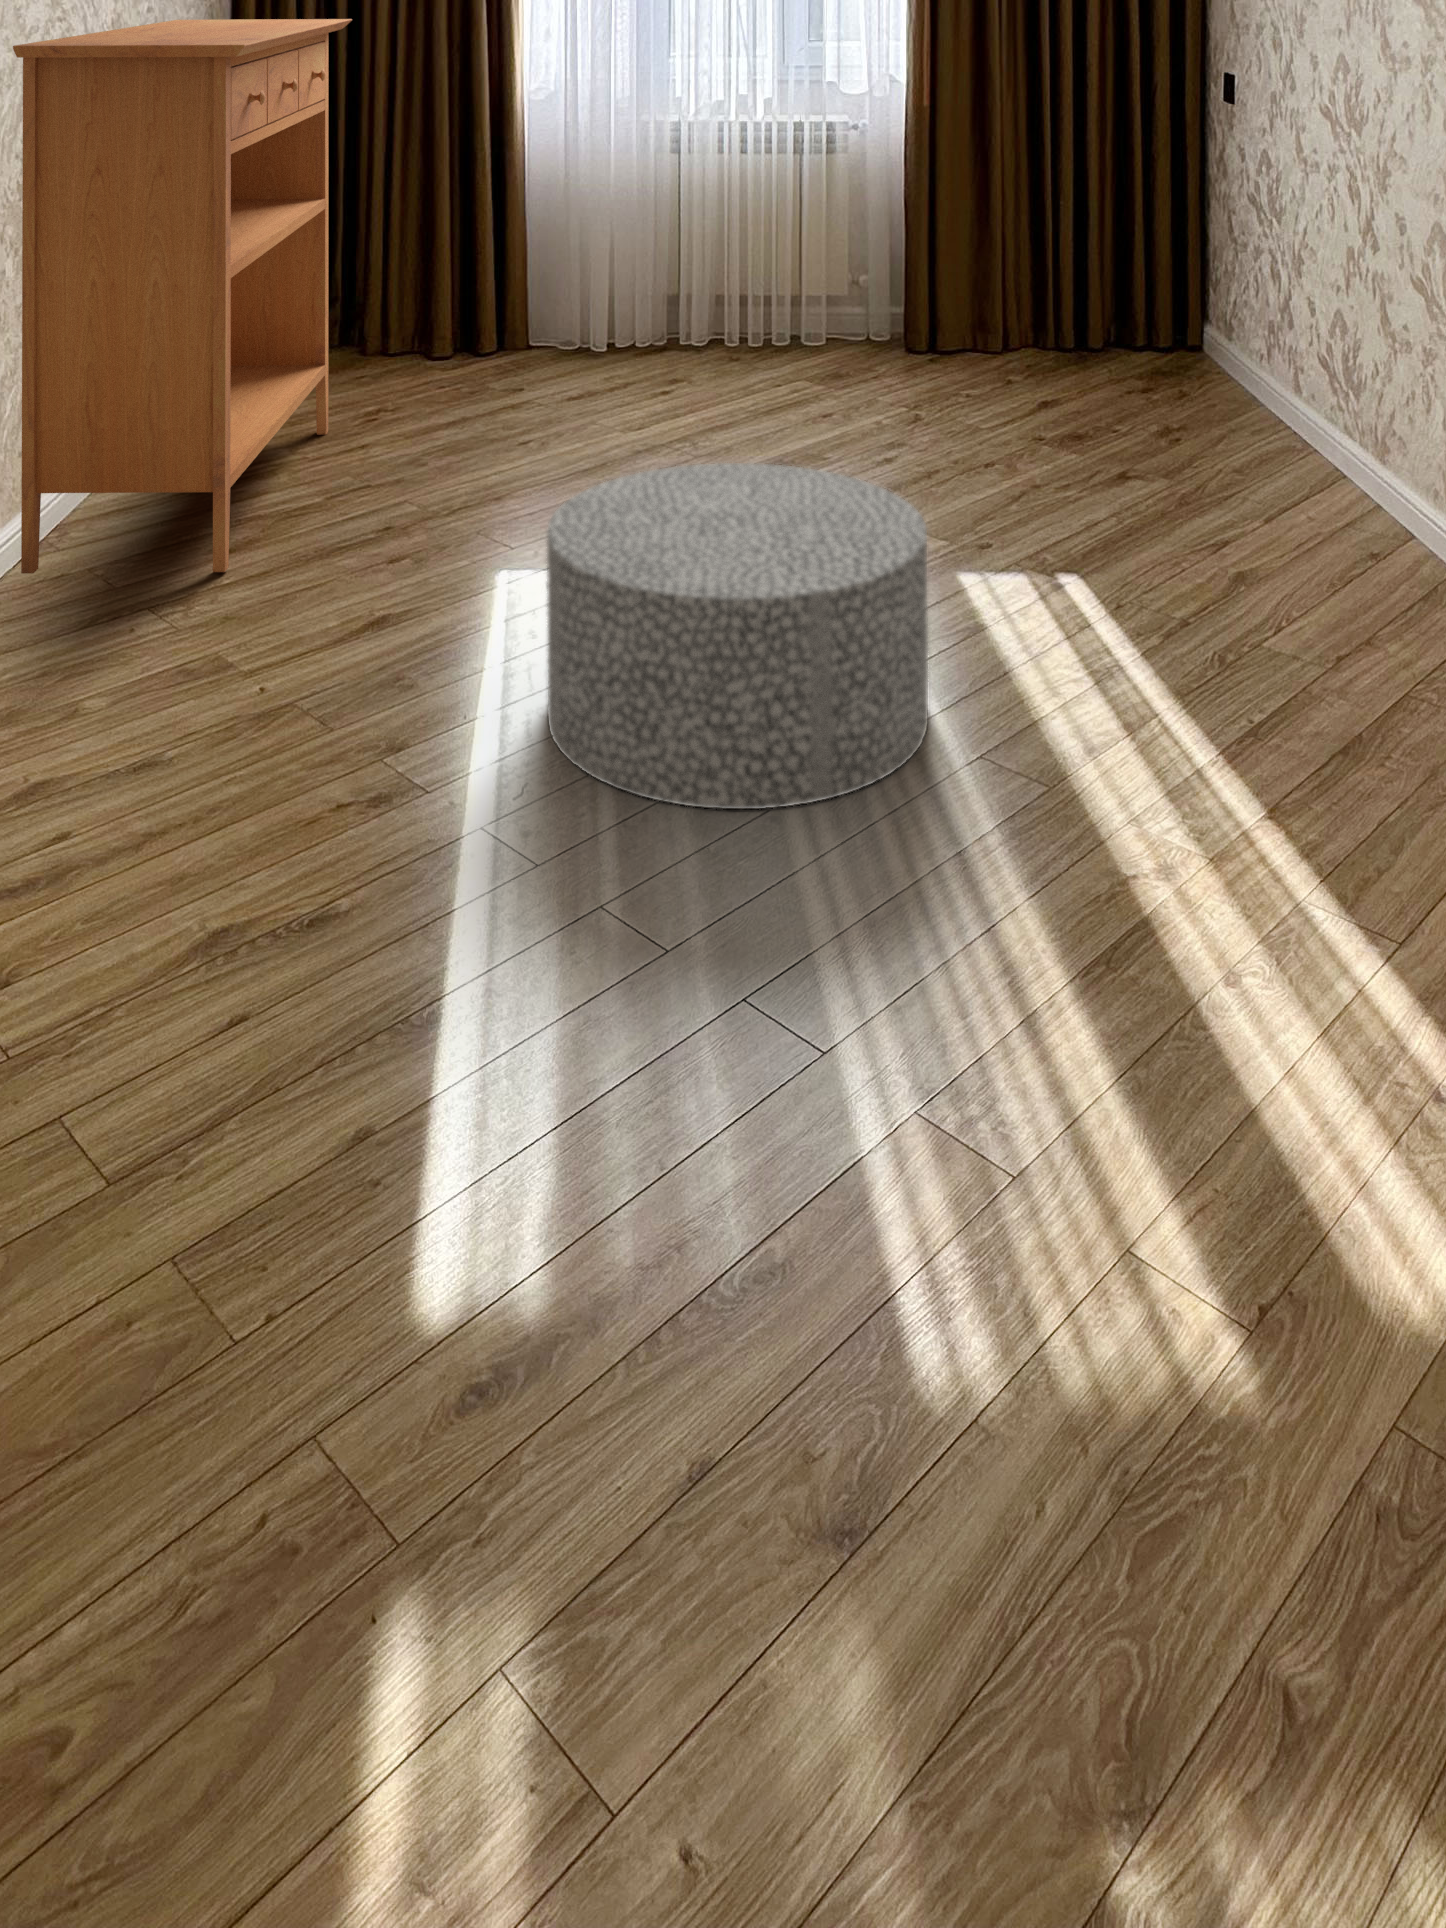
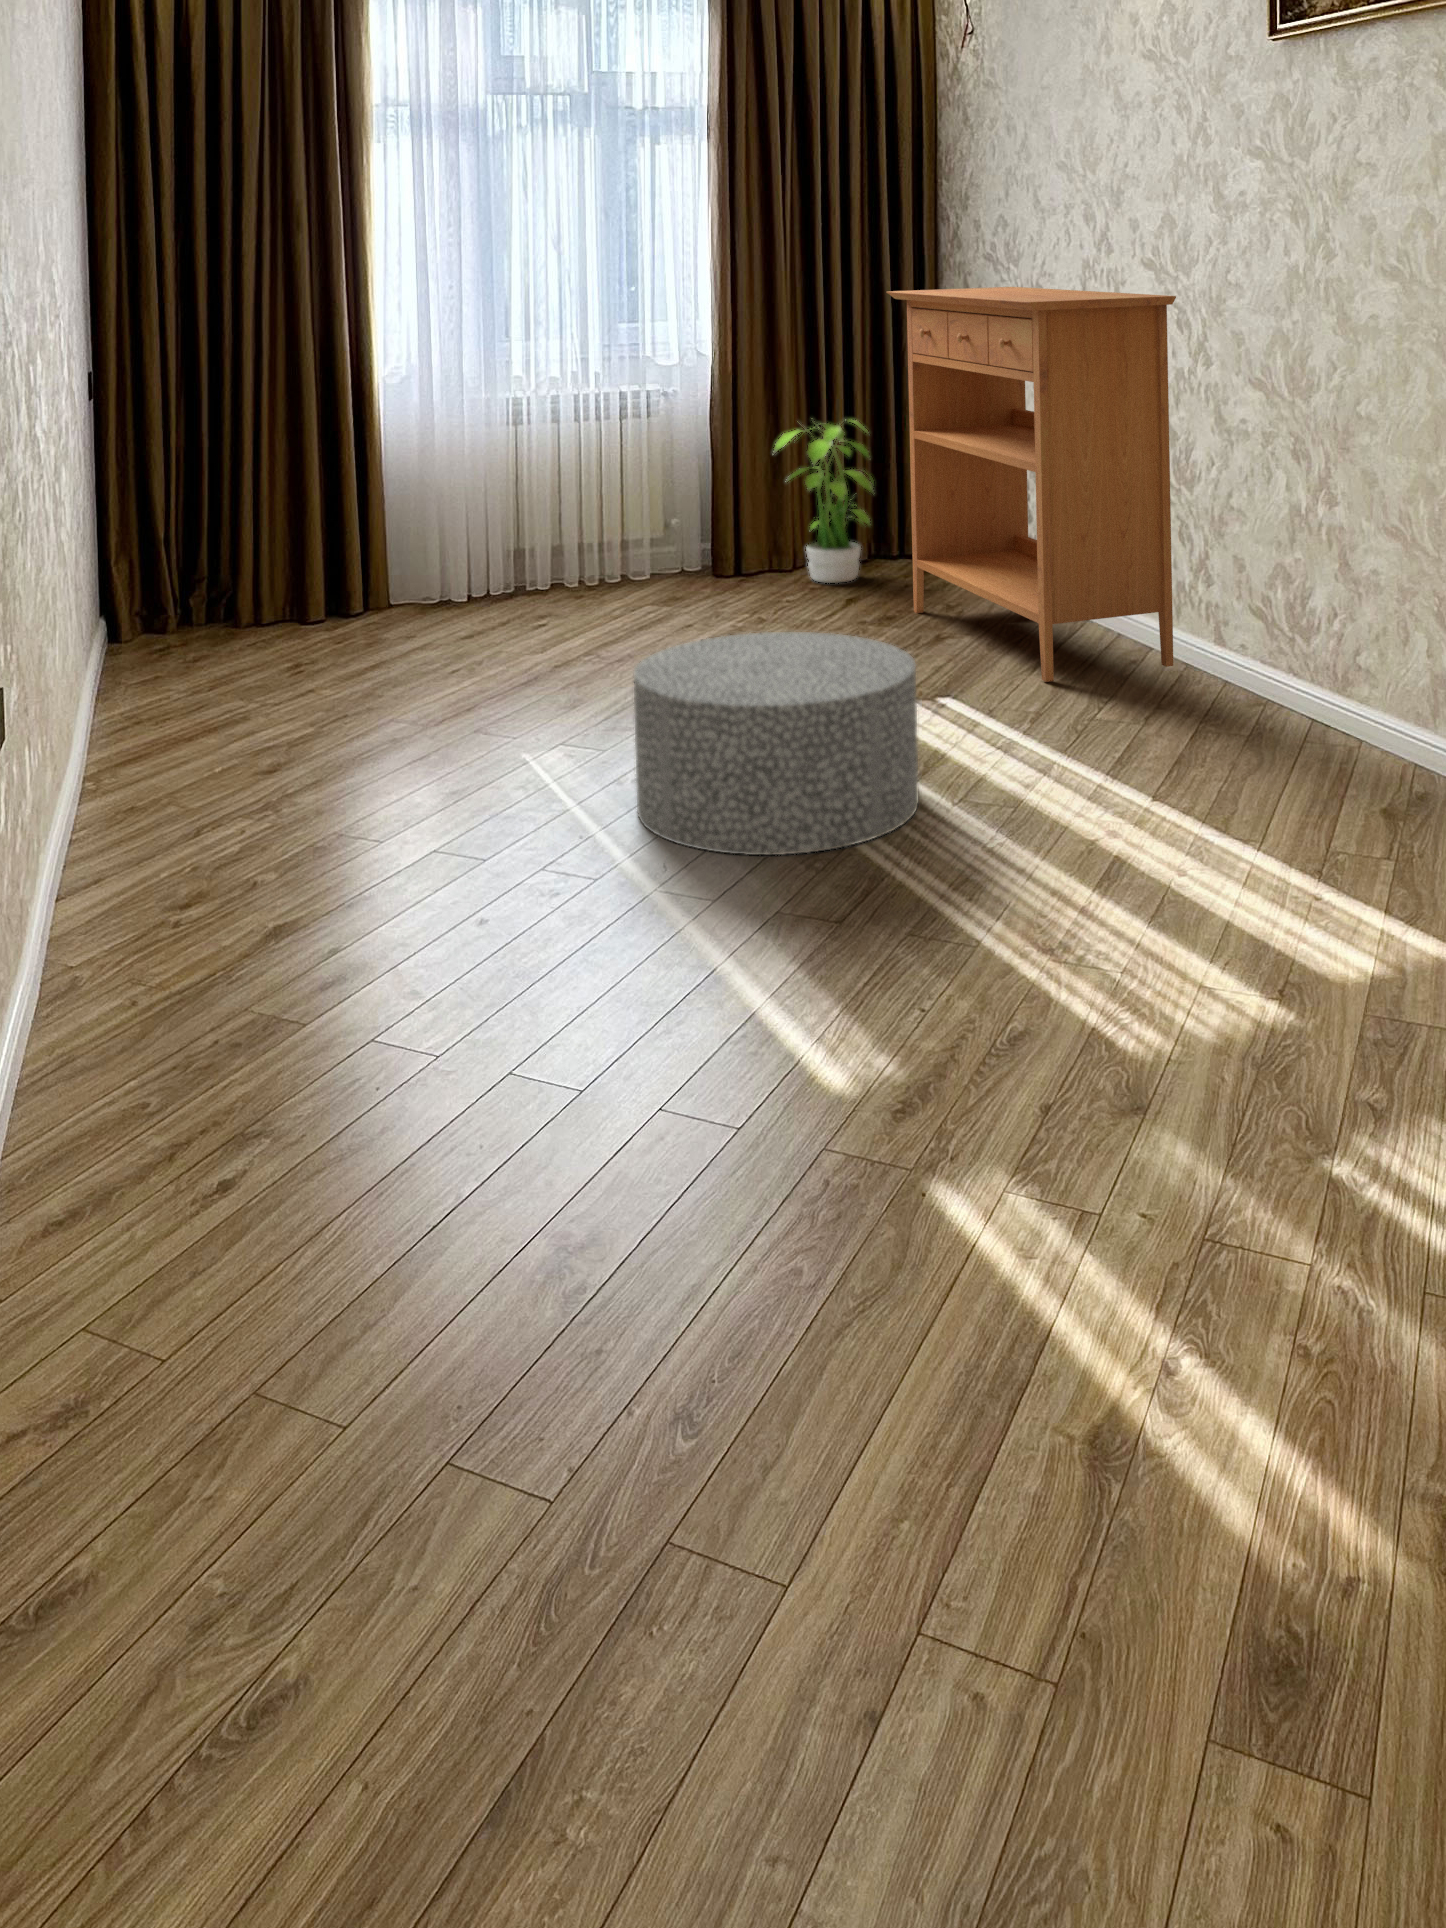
console table: present [13,19,352,574] -> present [887,287,1176,682]
potted plant: none [973,166,1102,374] -> present [774,420,873,583]

